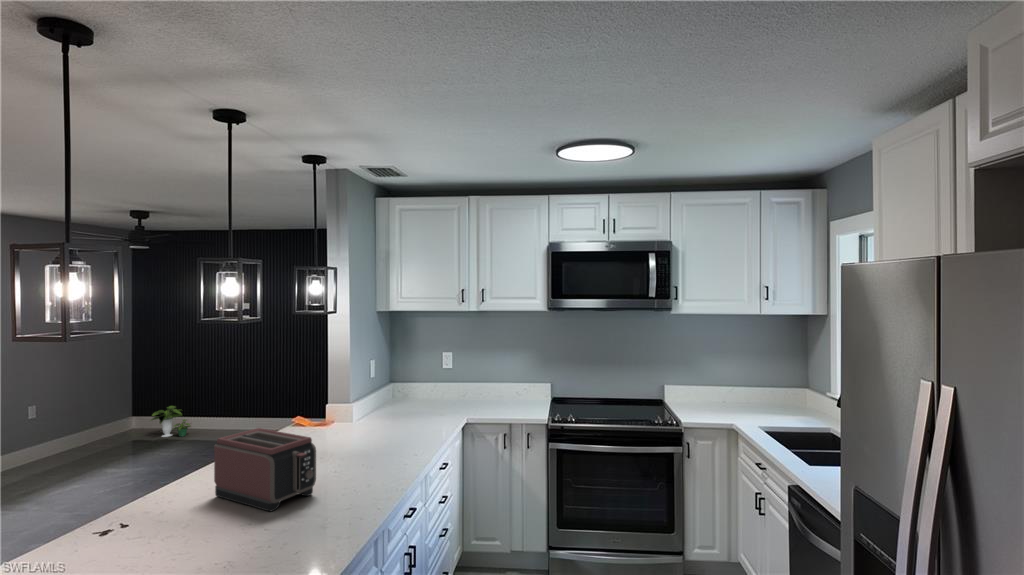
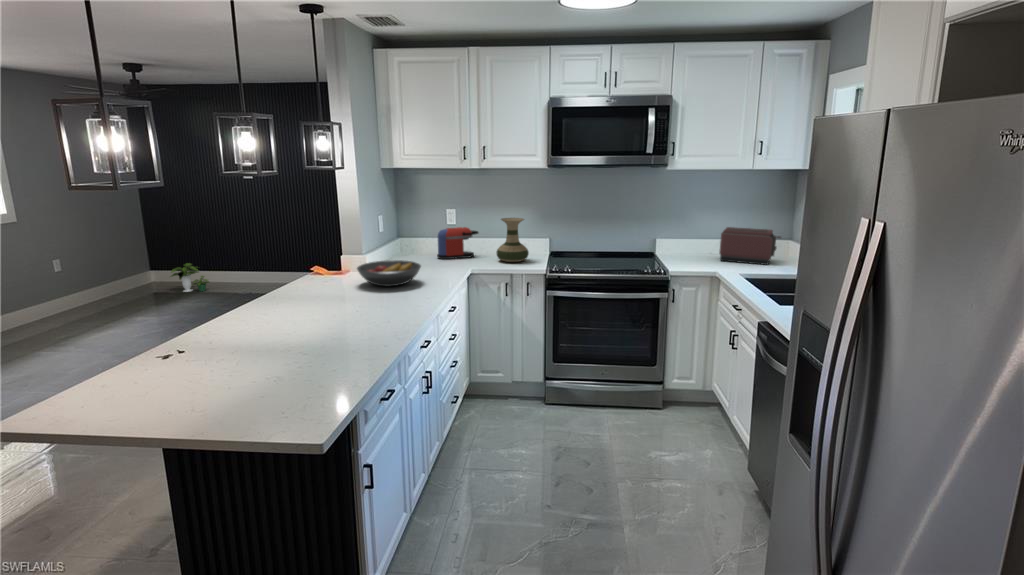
vase: none [494,362,529,411] -> present [496,218,529,262]
coffee maker: none [431,372,476,407] -> present [437,227,478,259]
fruit bowl: none [340,410,412,440] -> present [357,260,421,286]
toaster: present [214,428,316,511] -> present [720,227,781,265]

